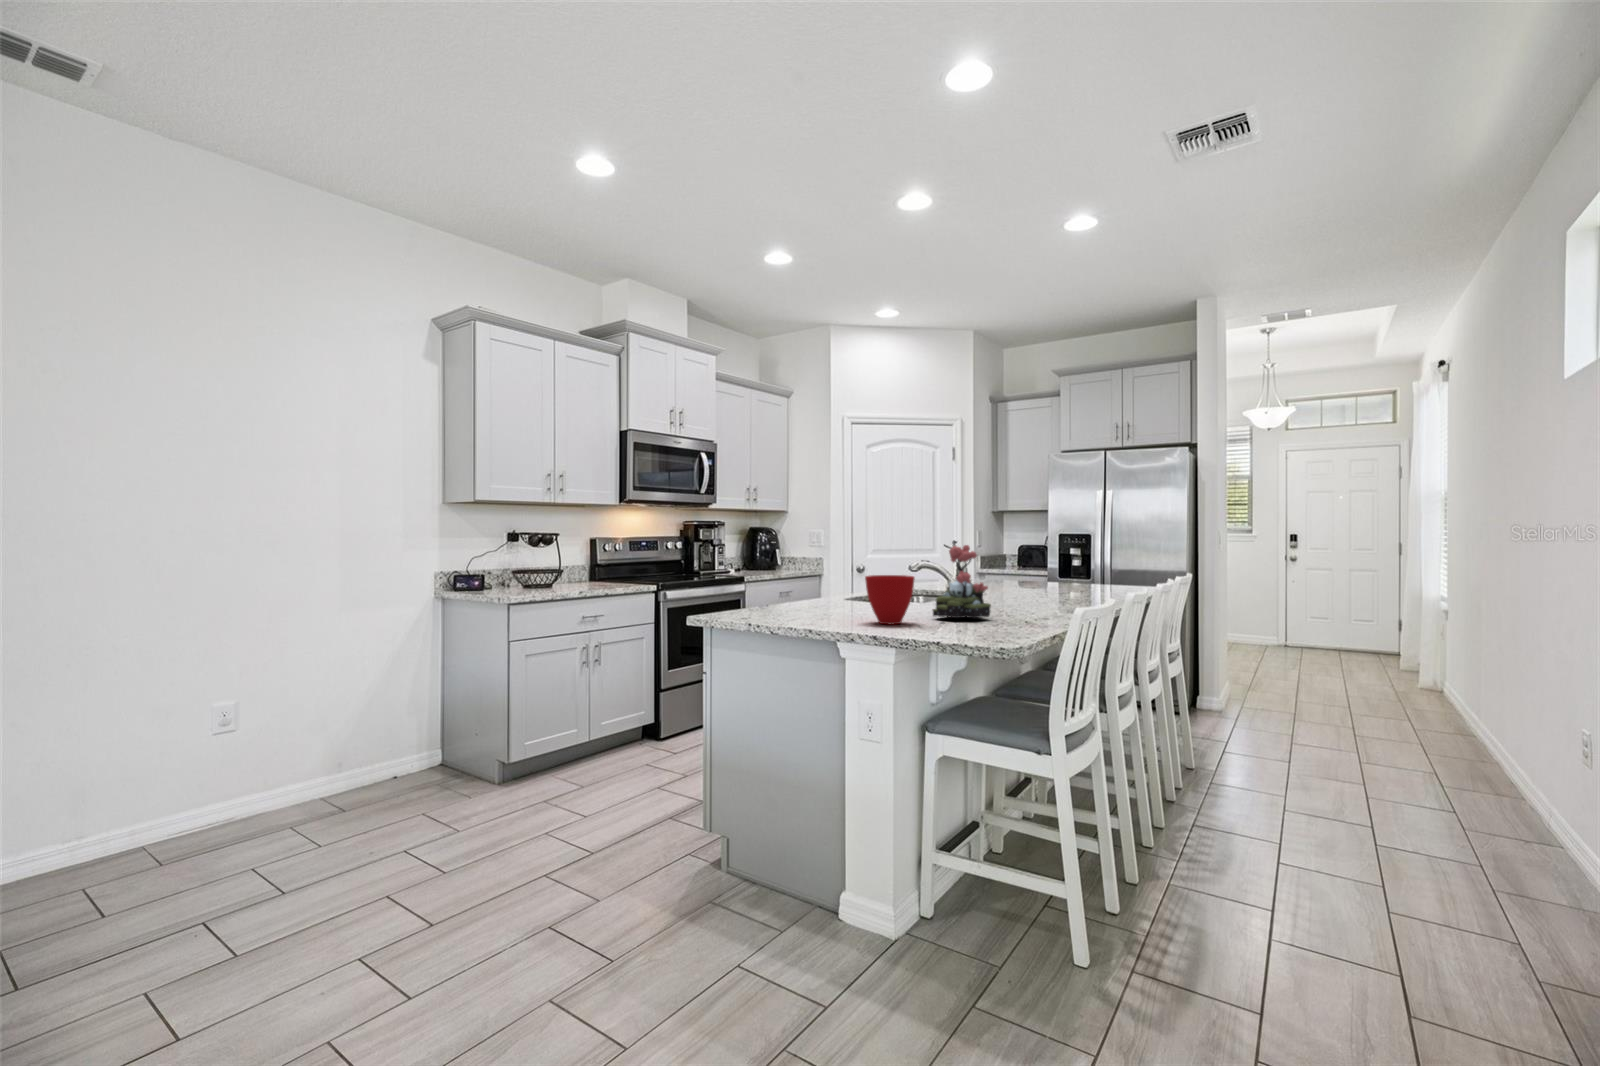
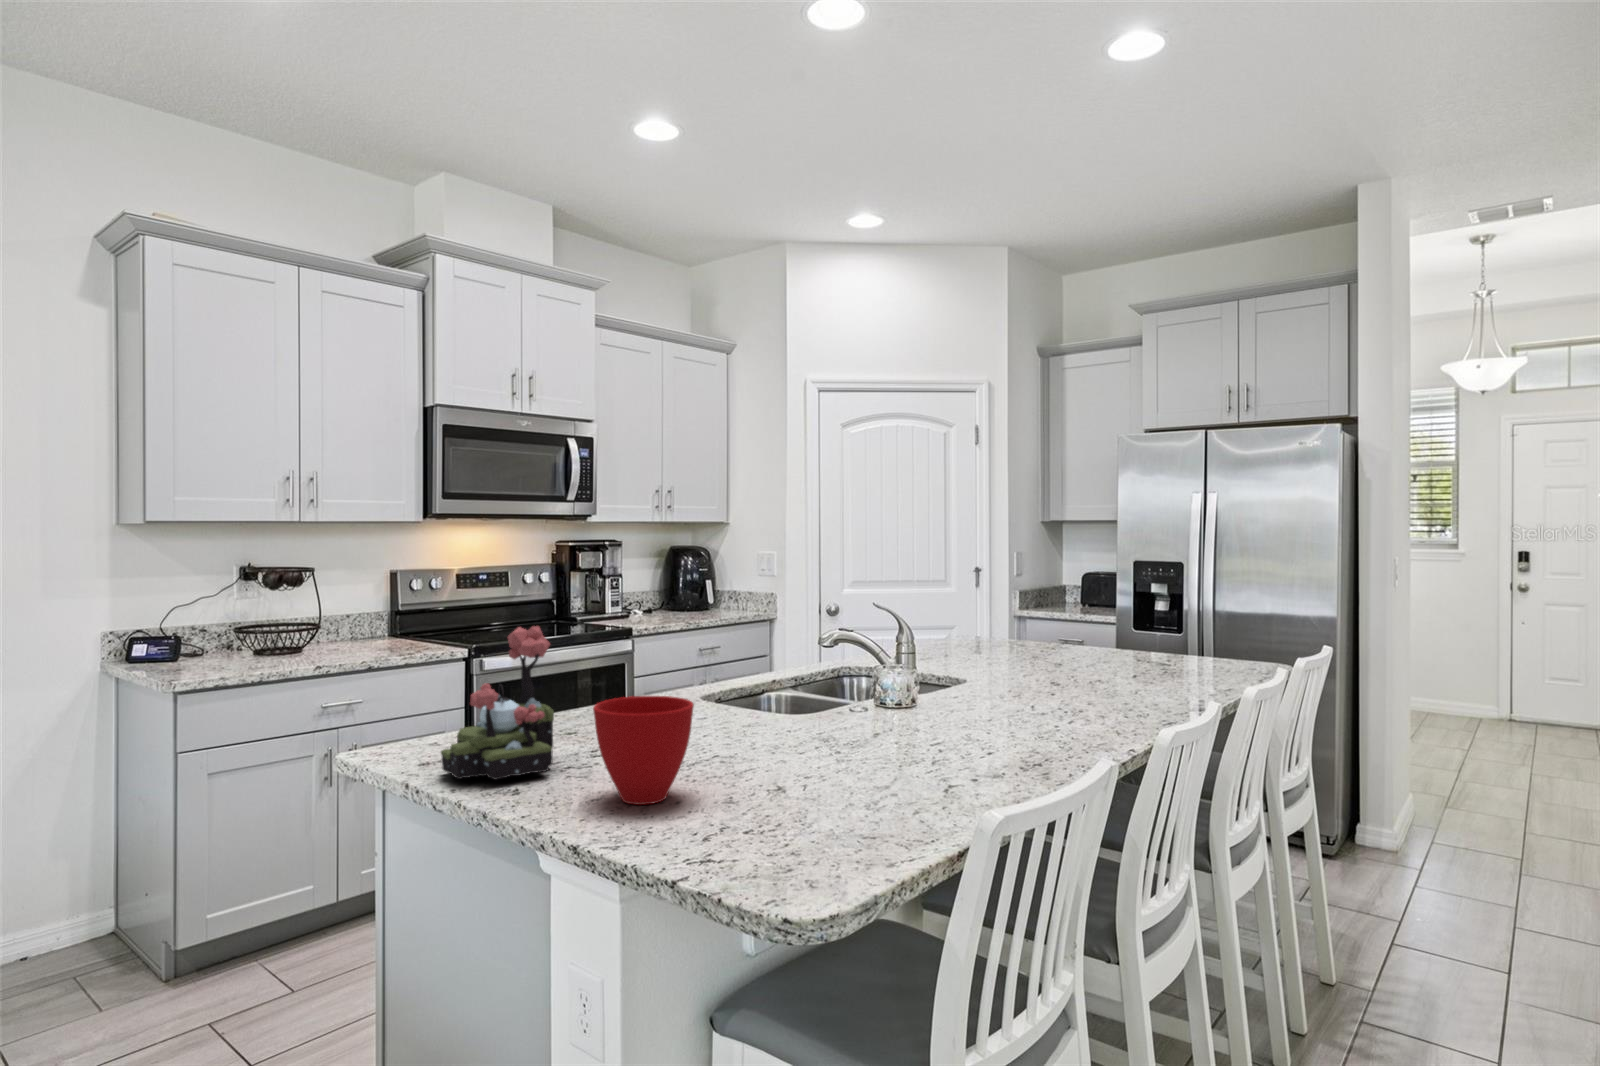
plant: present [933,545,991,618] -> present [441,626,554,779]

